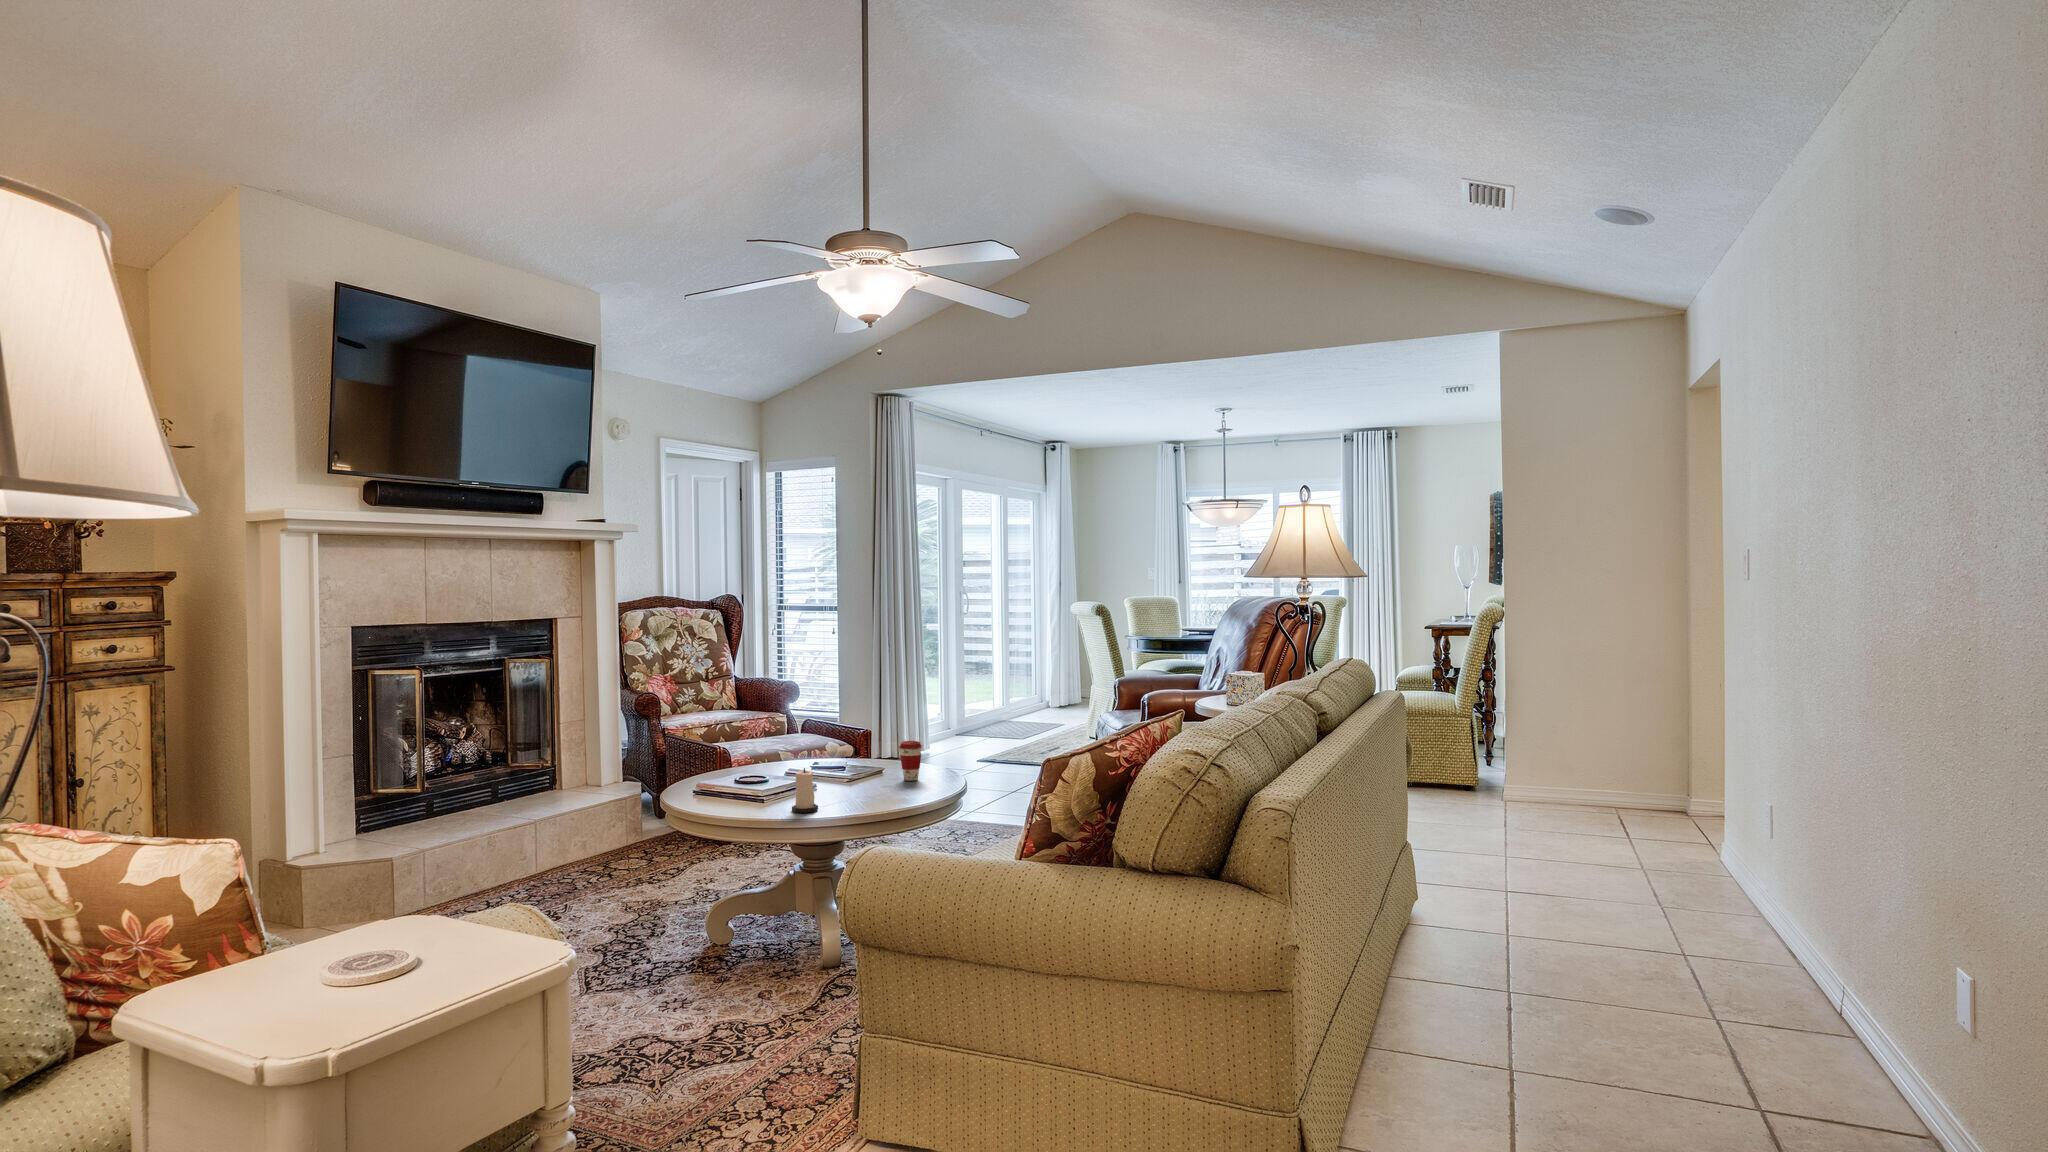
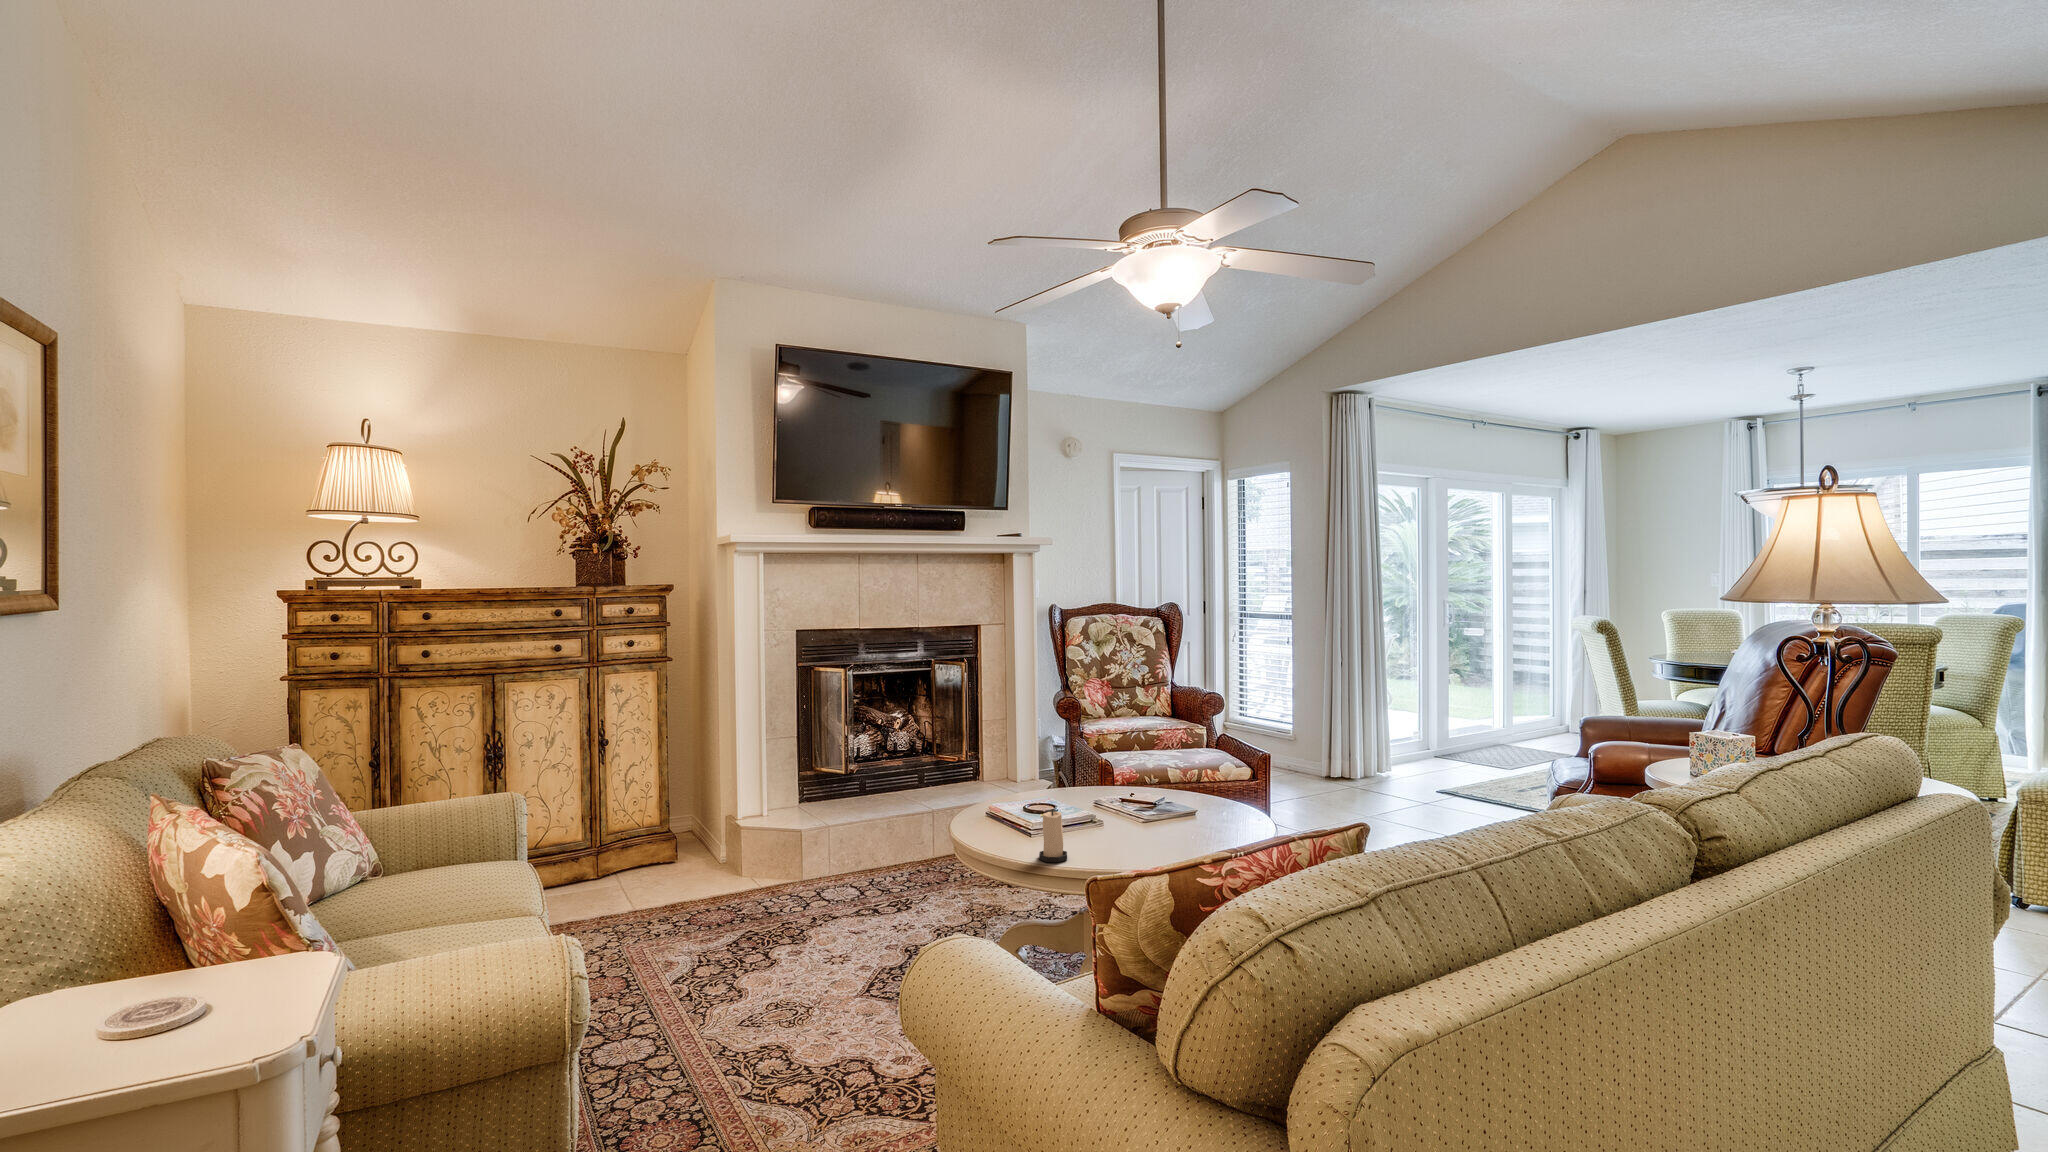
coffee cup: present [899,741,922,781] -> none [1202,783,1230,832]

